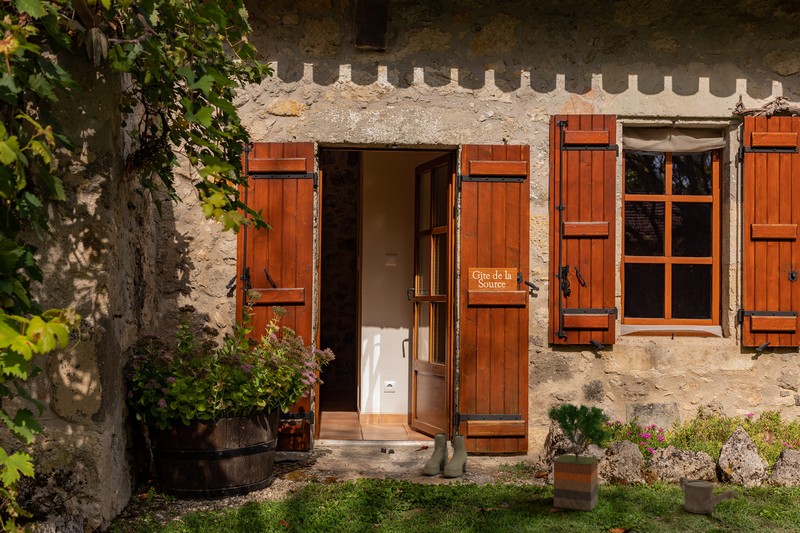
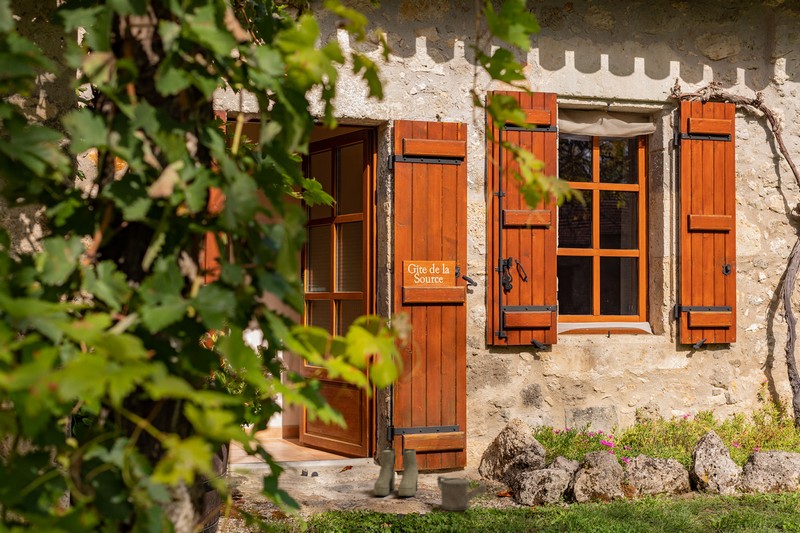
potted tree: present [547,403,611,511] -> none [525,405,600,519]
watering can: present [680,477,733,514] -> present [437,476,486,511]

